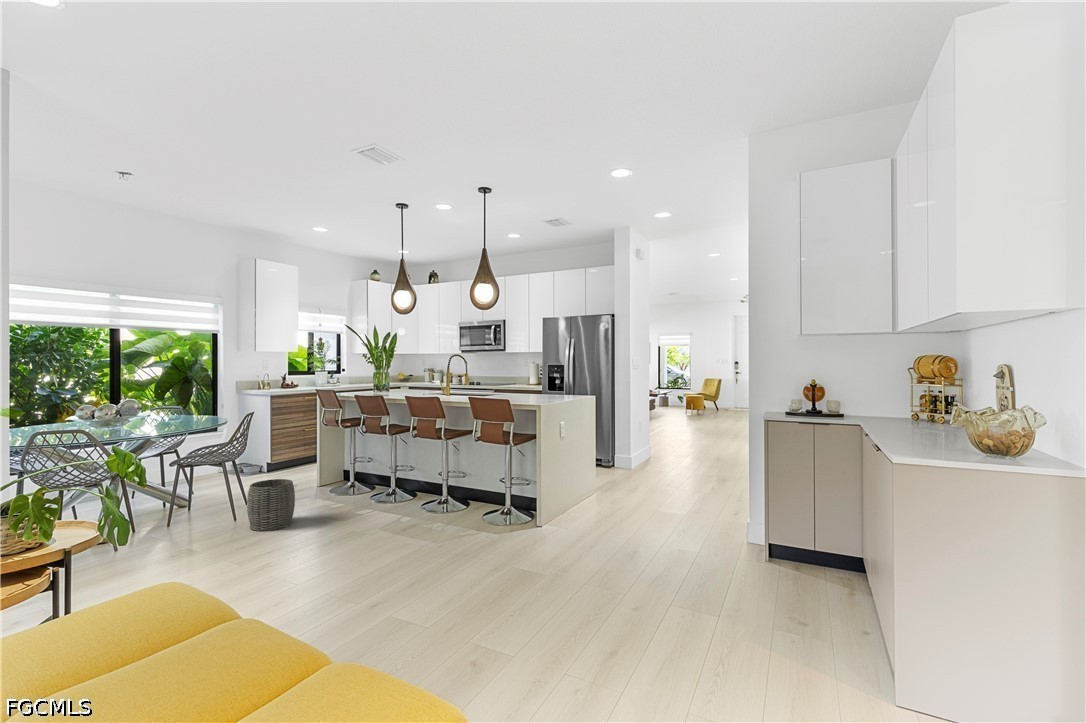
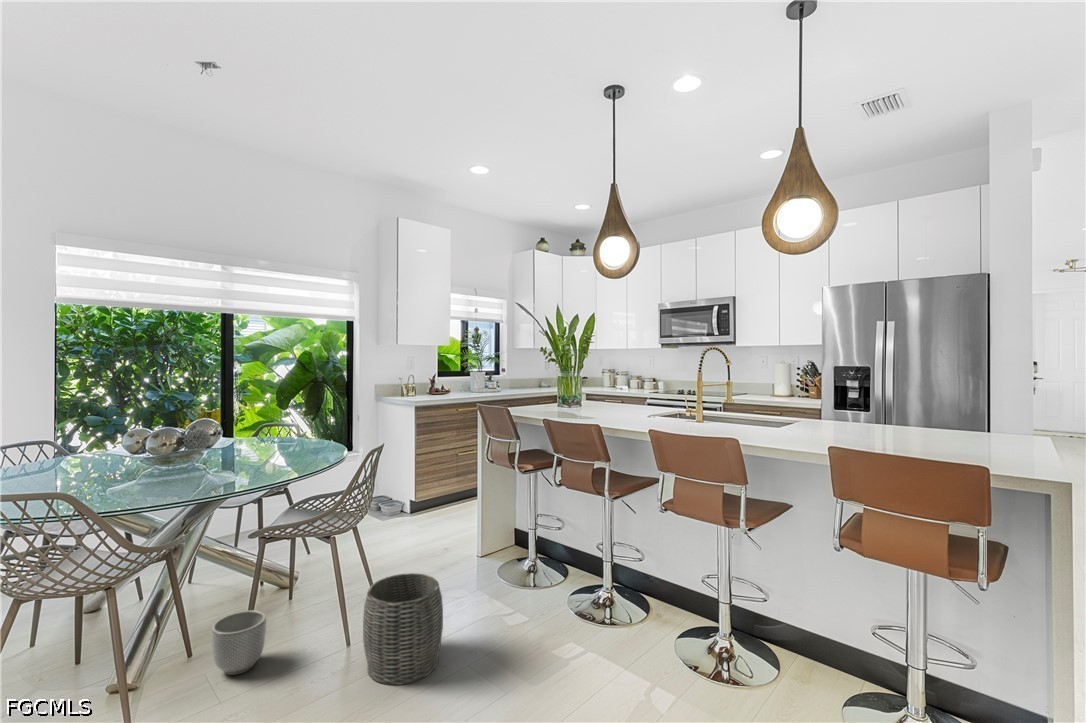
planter: none [151,505,185,537] -> present [211,610,266,675]

